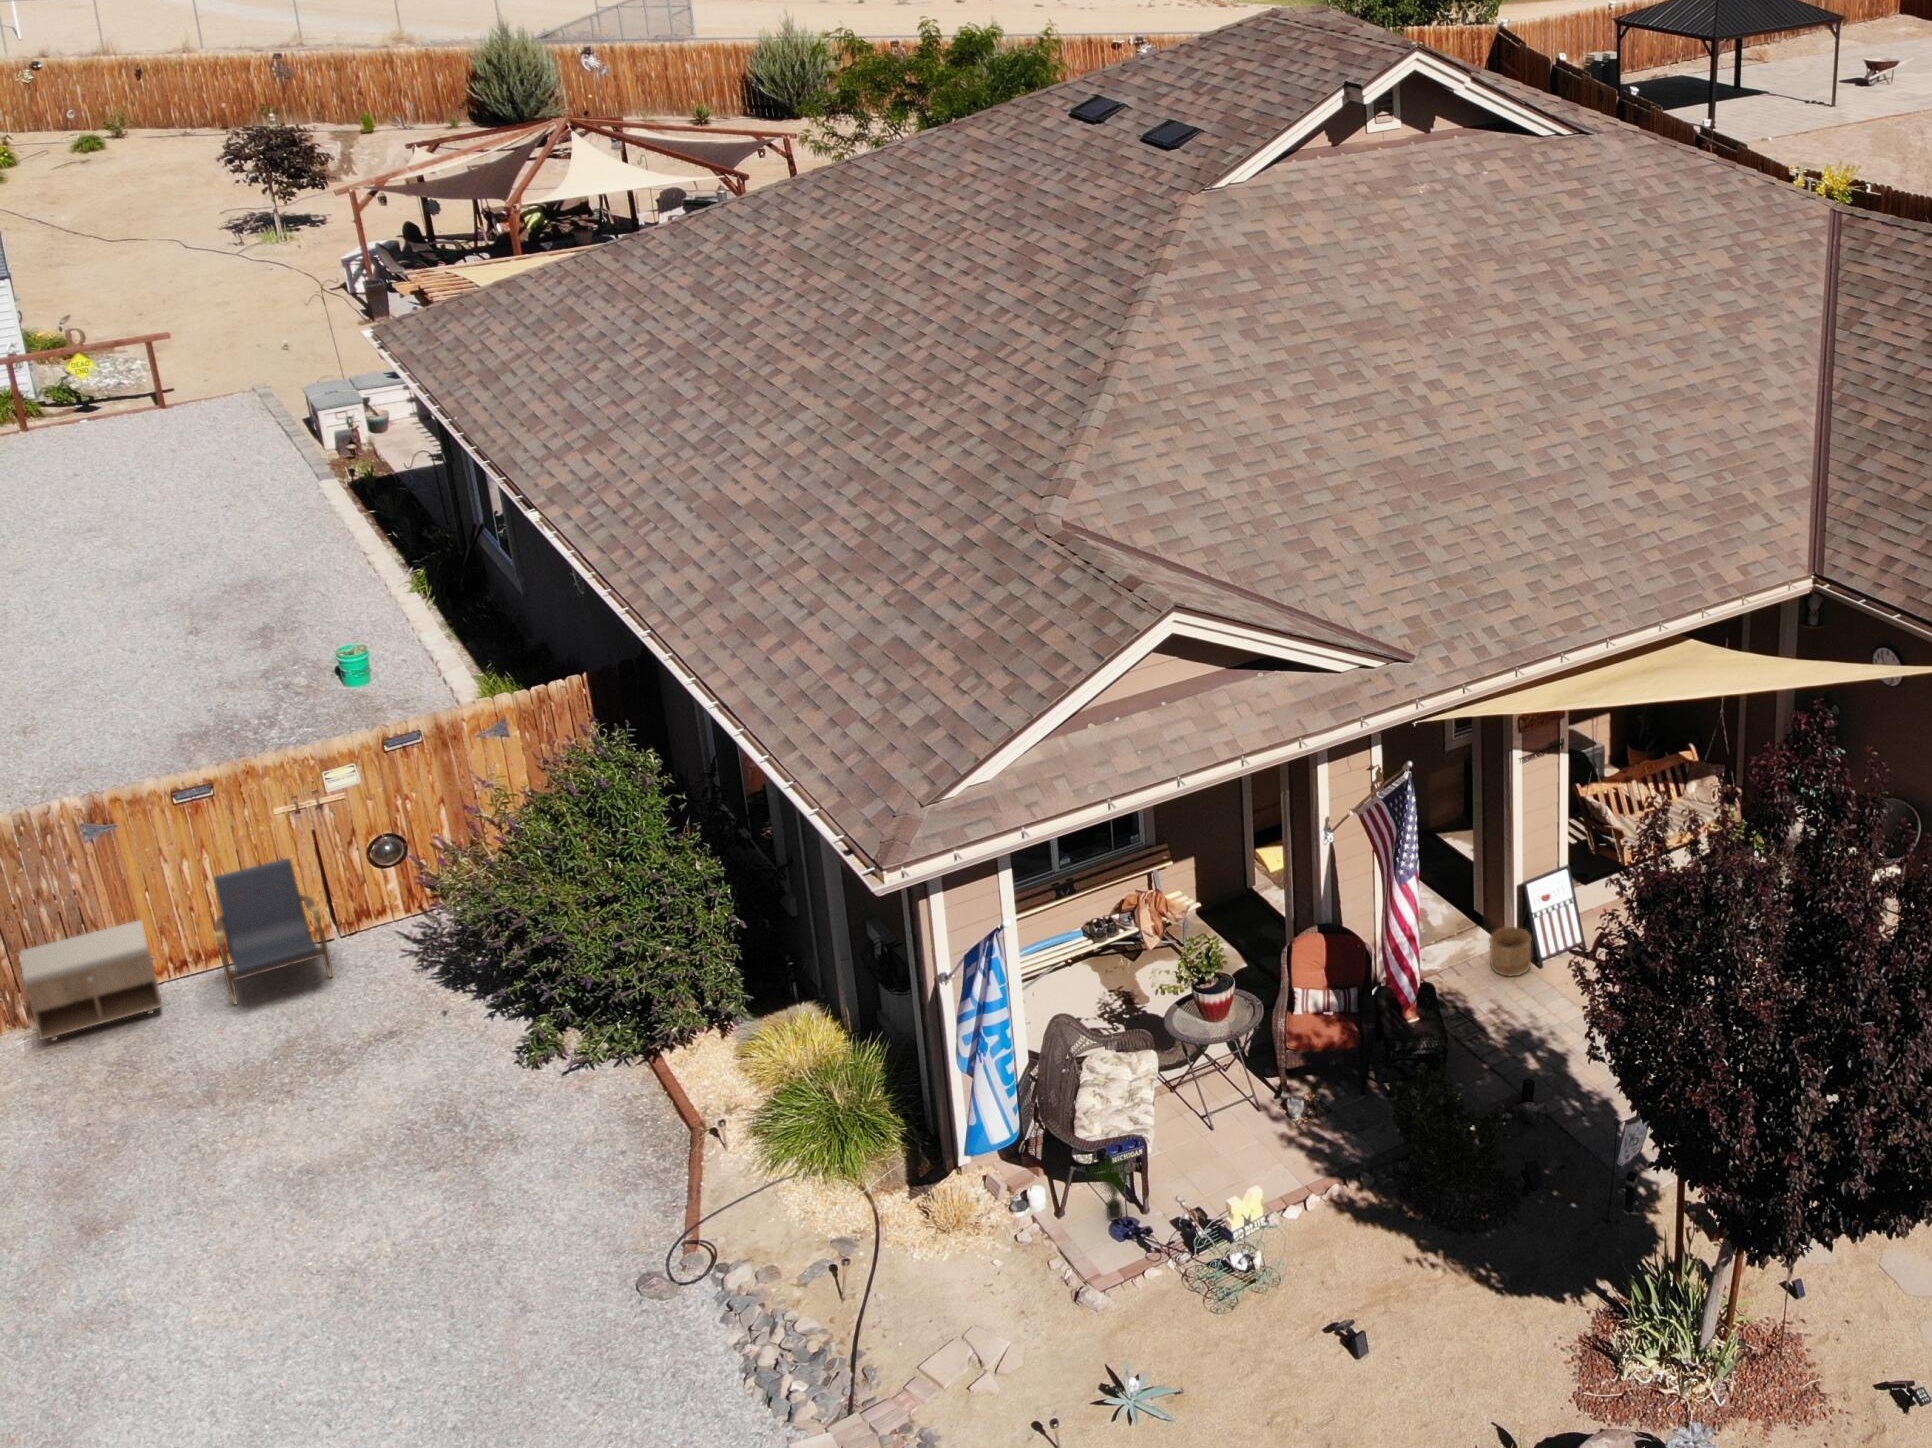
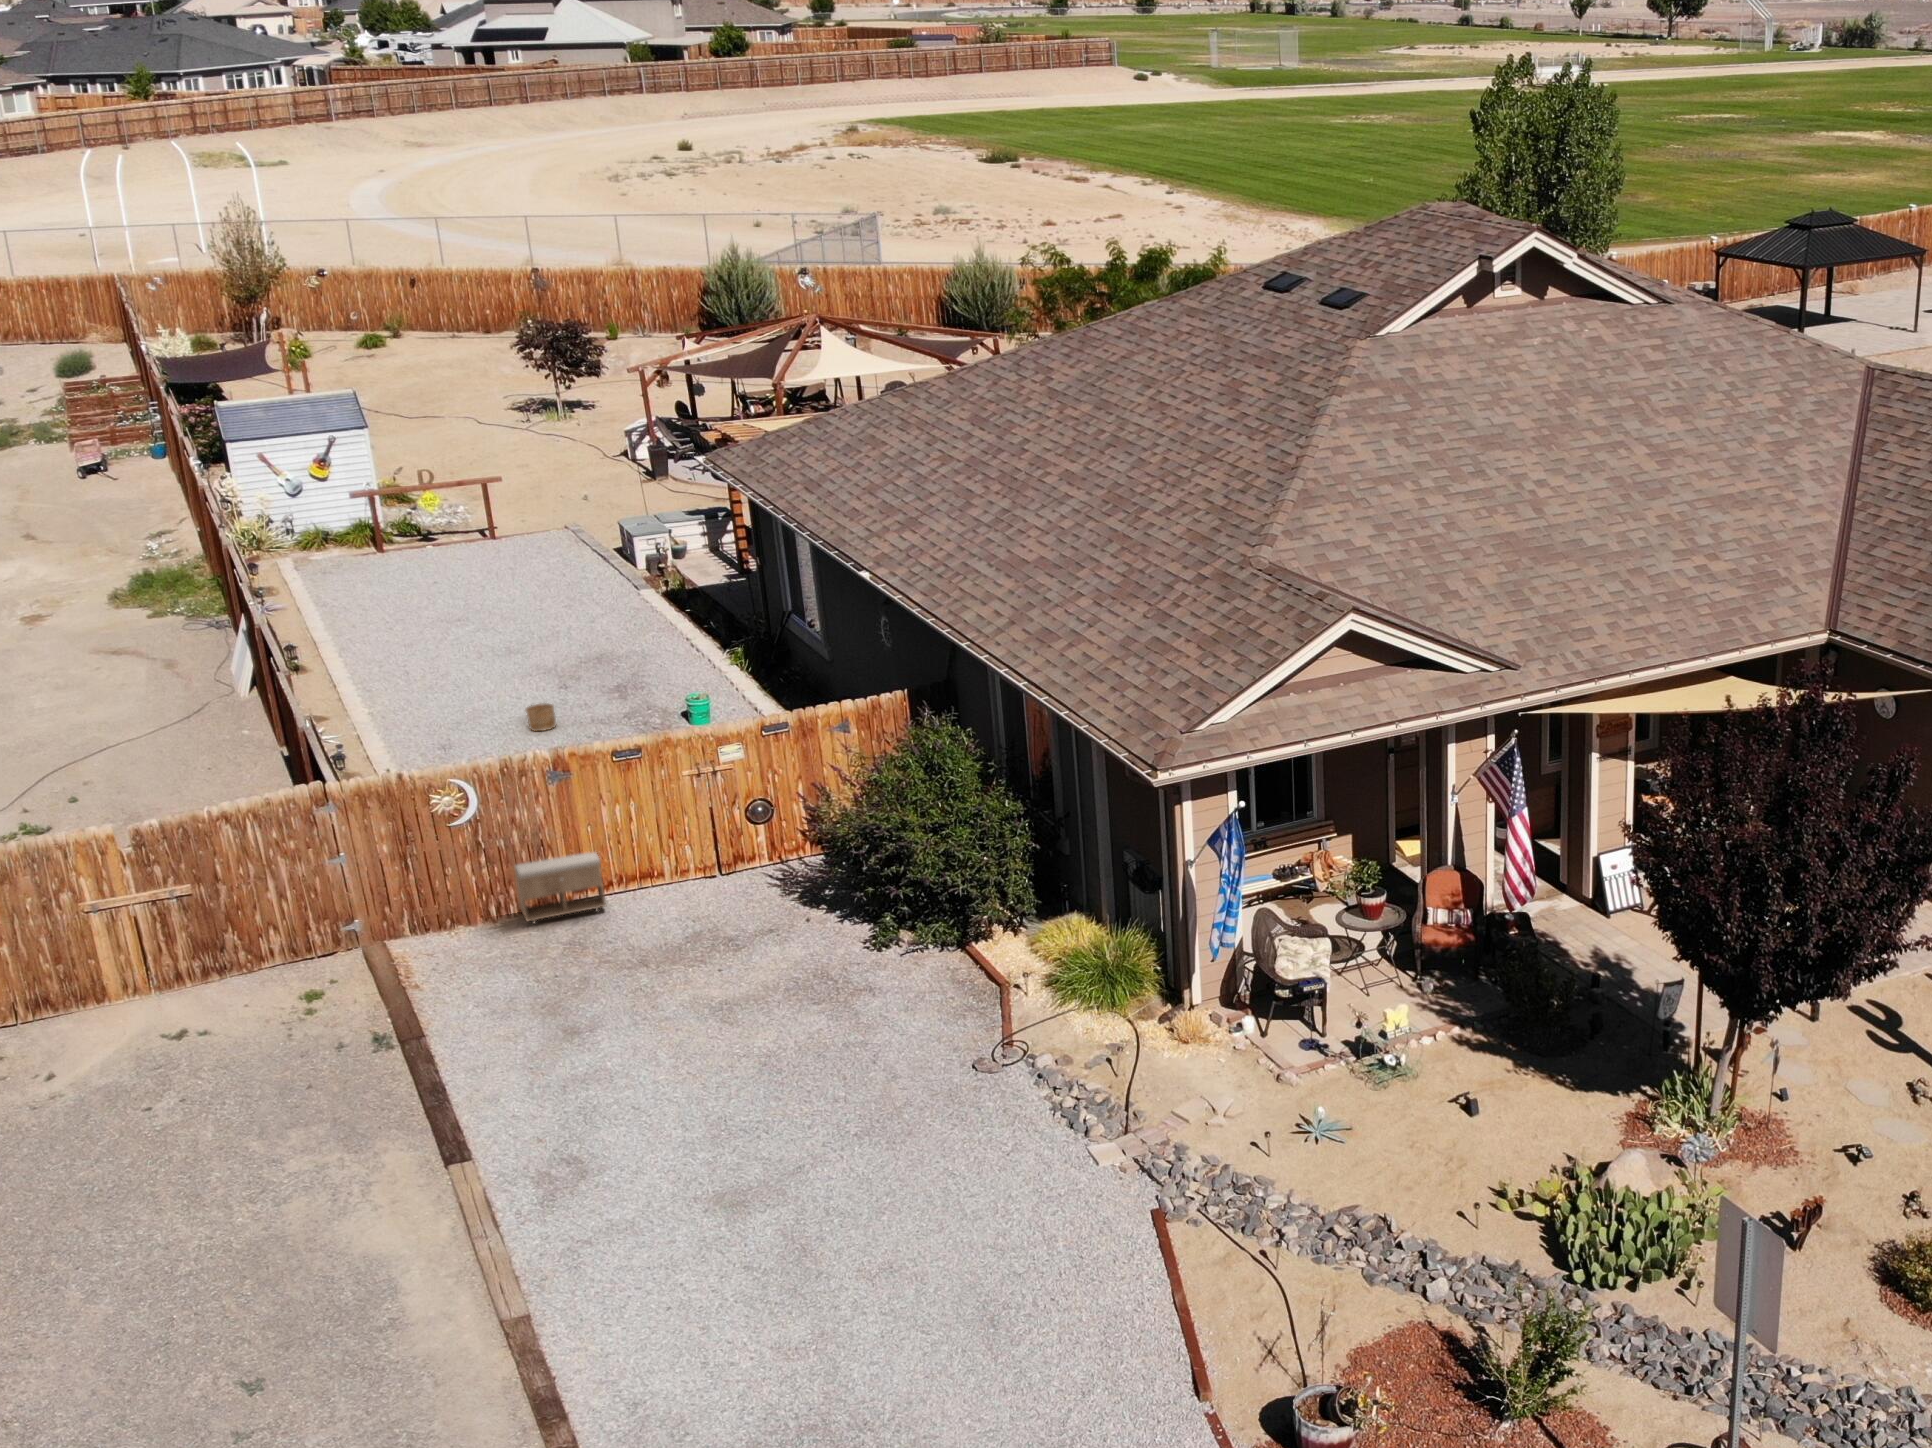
lounge chair: present [214,858,332,1004] -> none [640,809,721,909]
wooden bucket: present [1489,927,1532,976] -> present [526,703,556,731]
potted plant: present [1092,1152,1129,1220] -> none [1277,992,1315,1045]

